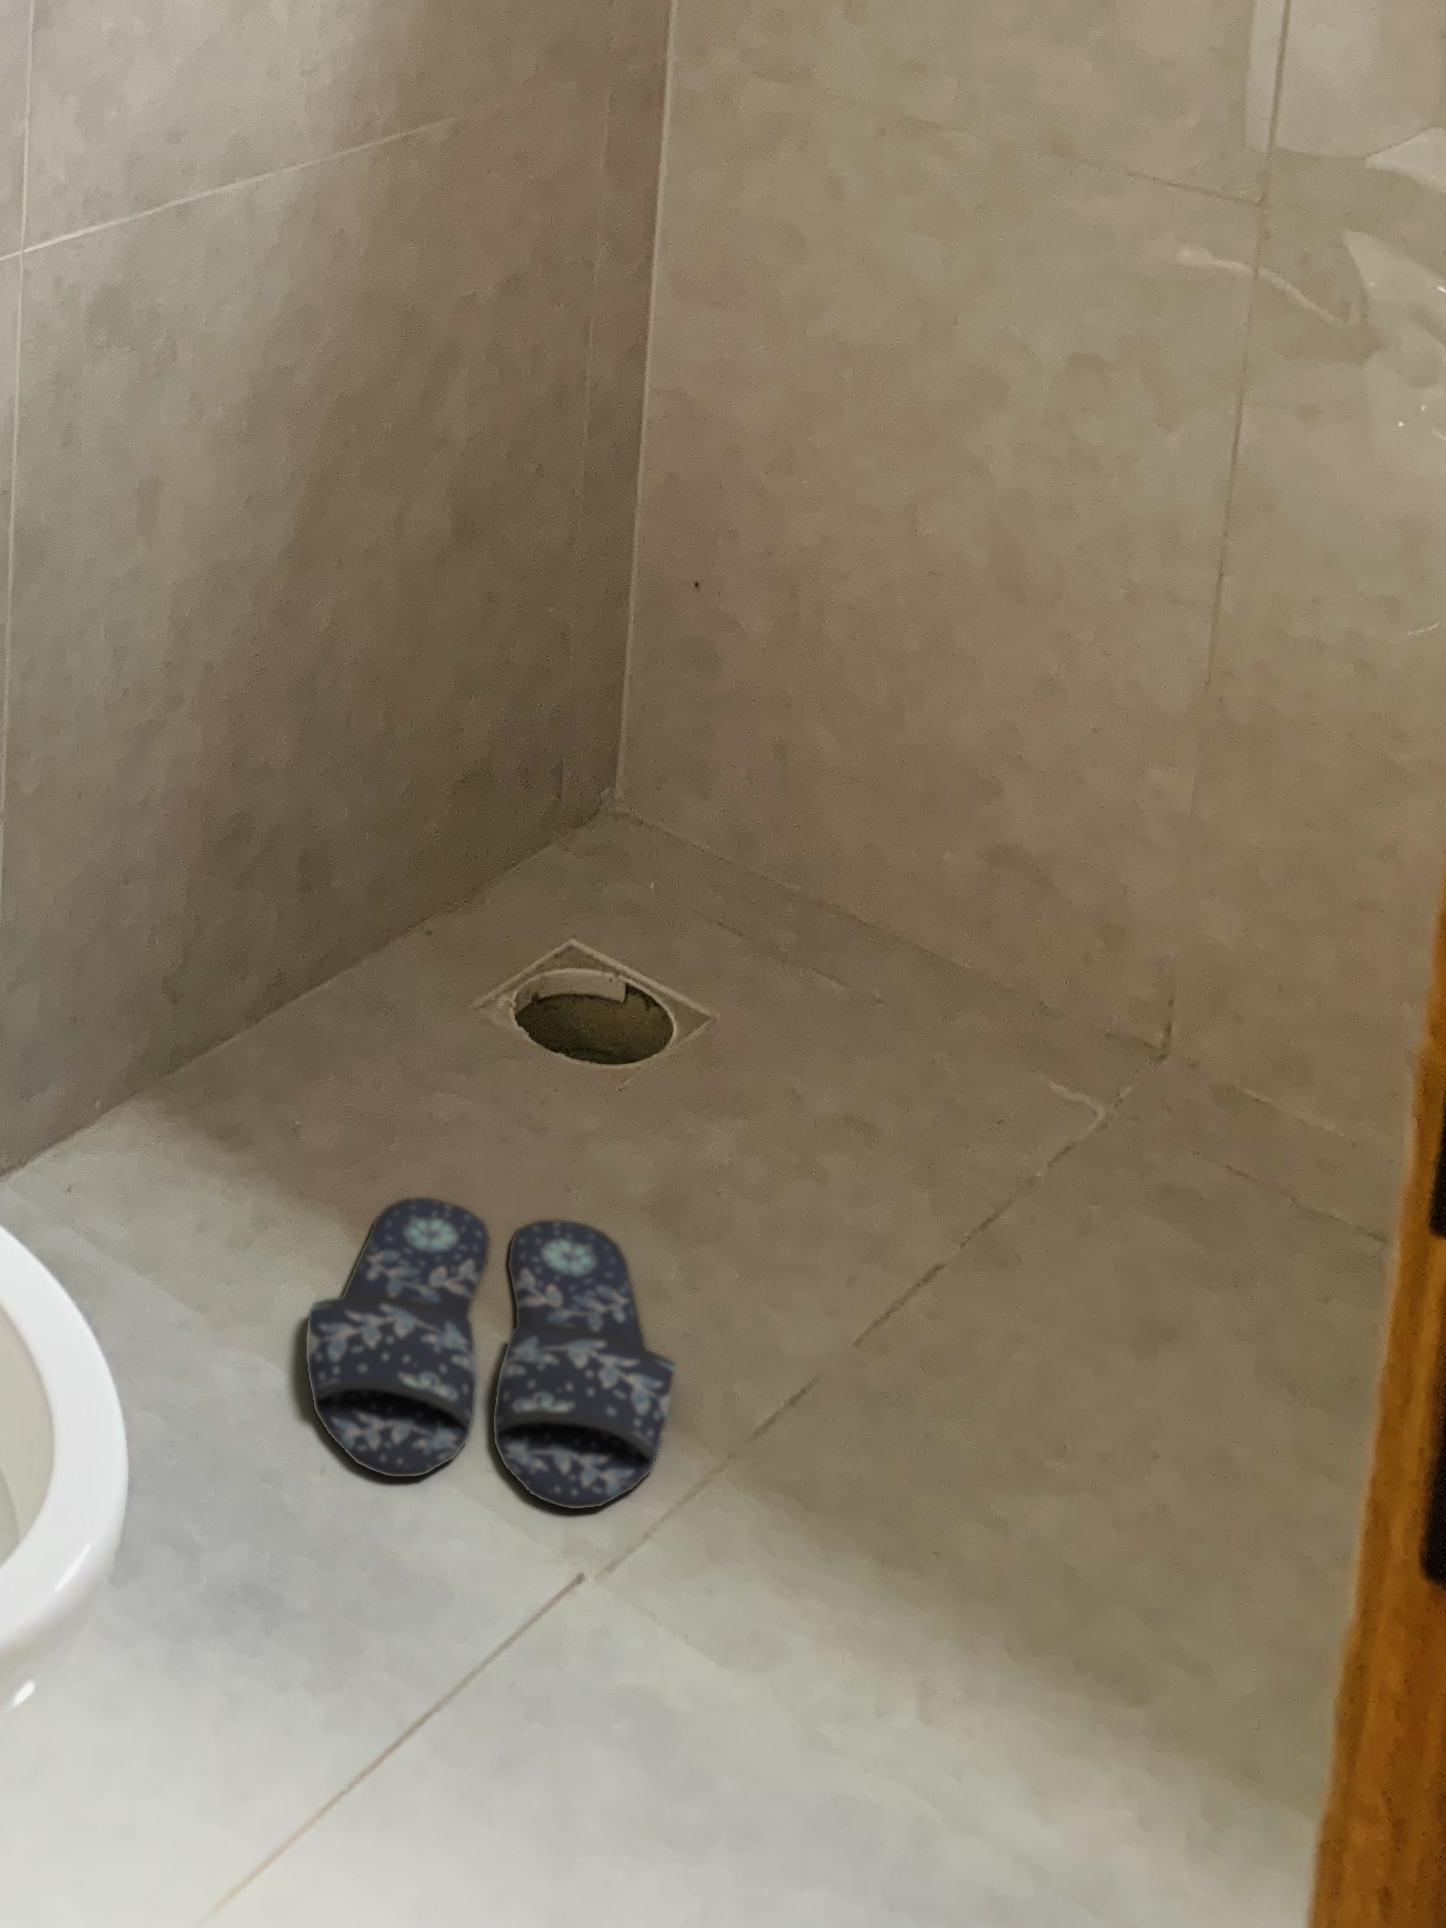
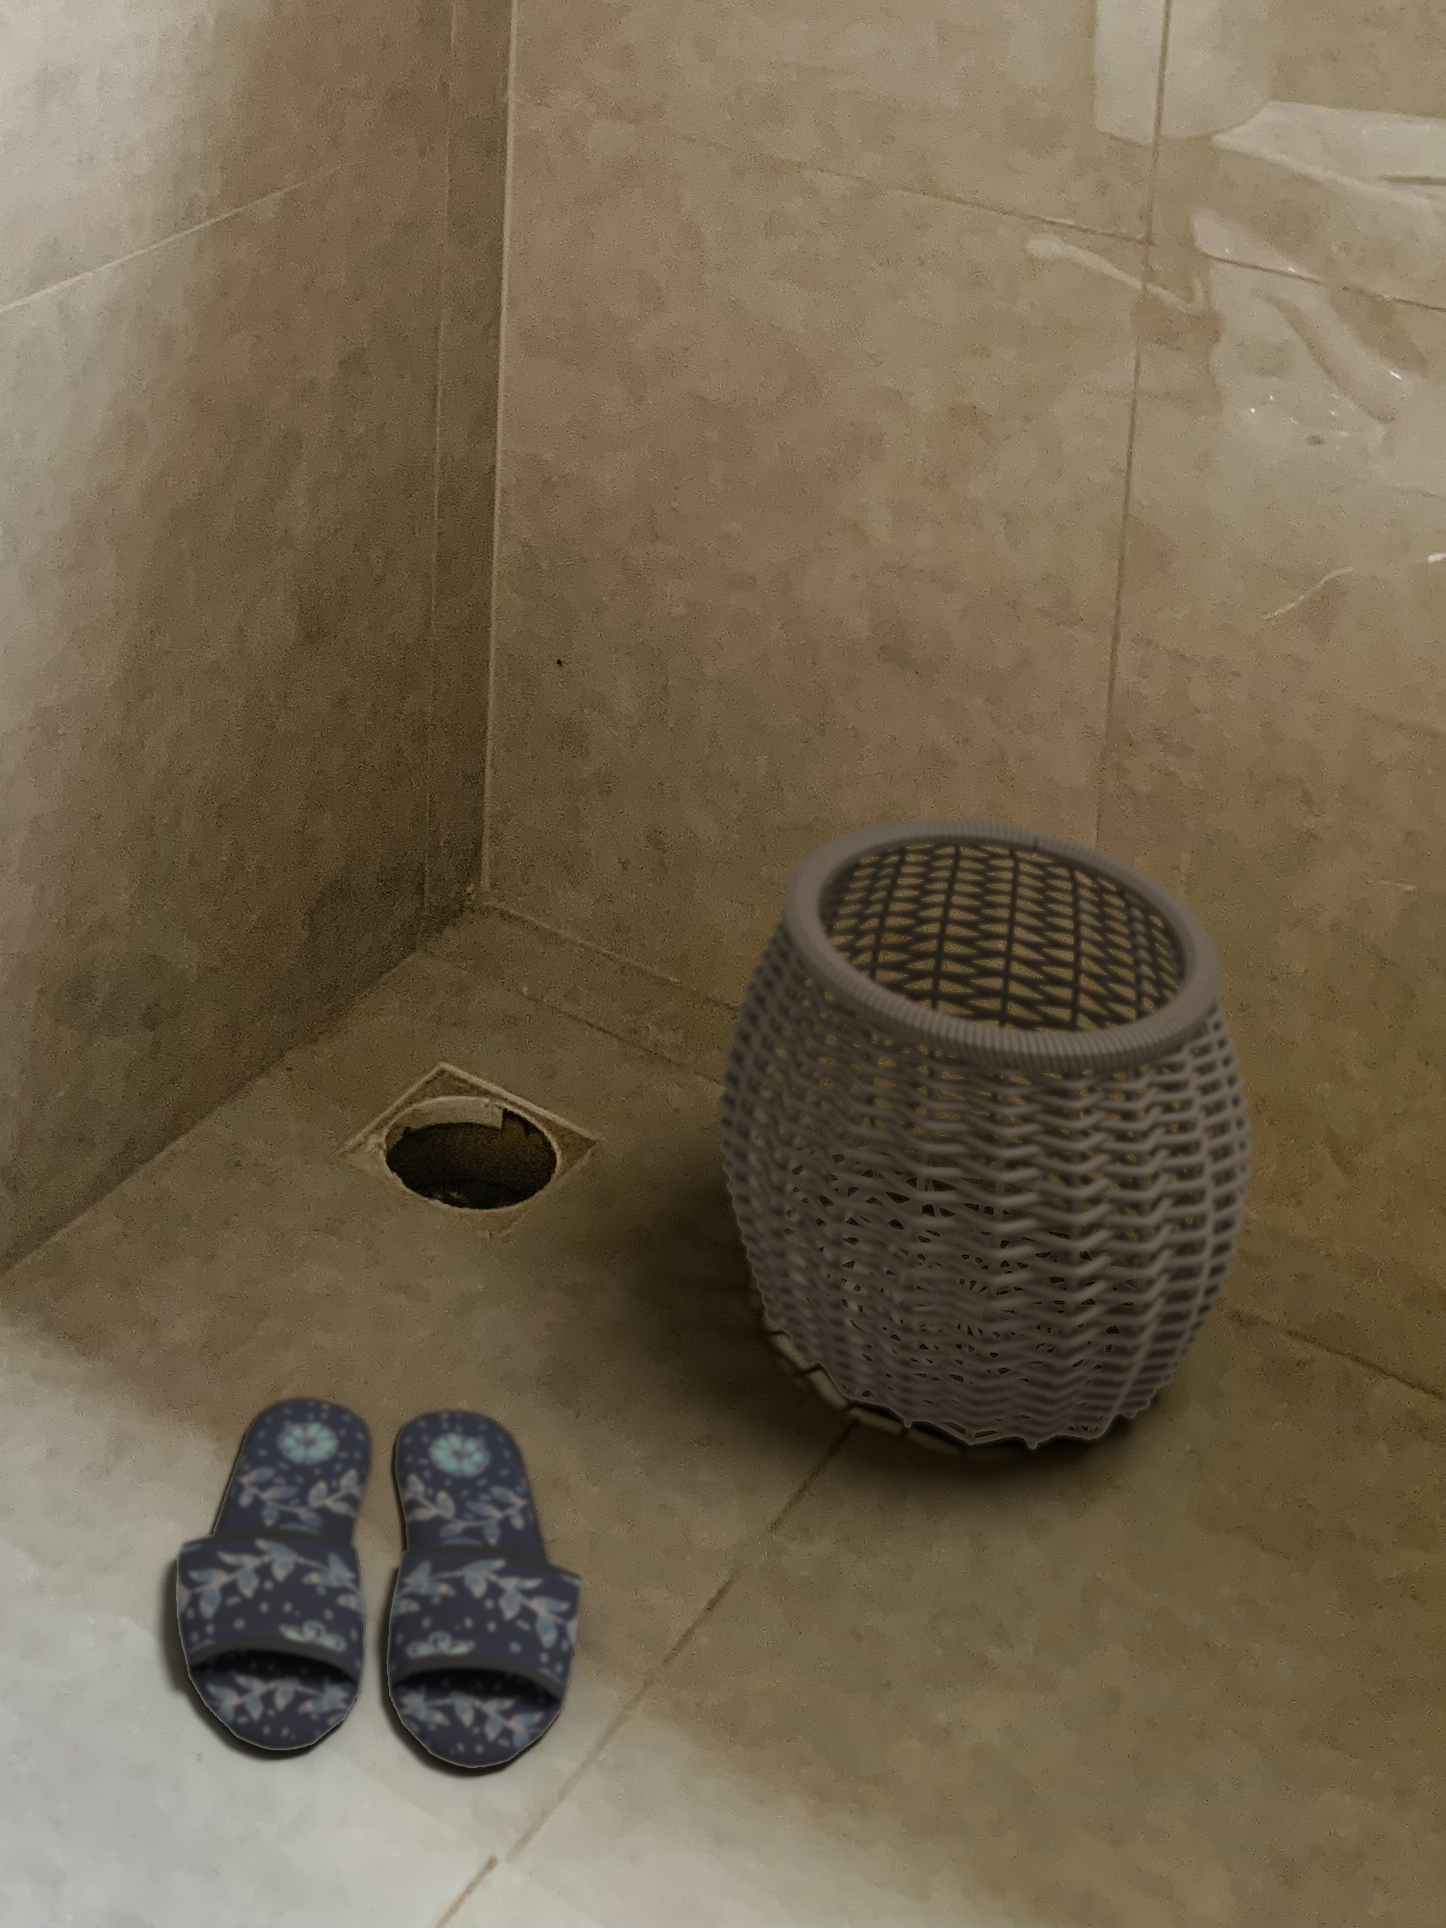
woven basket: none [822,727,1330,1302] -> present [718,818,1253,1449]

